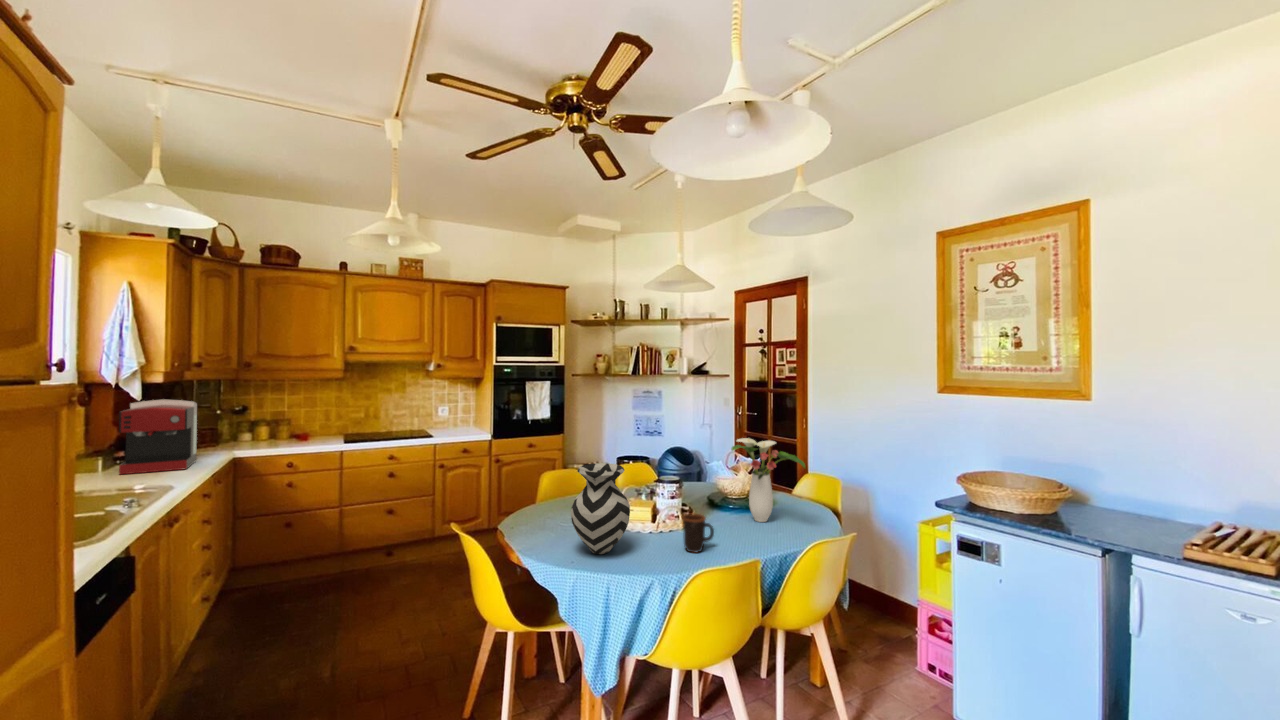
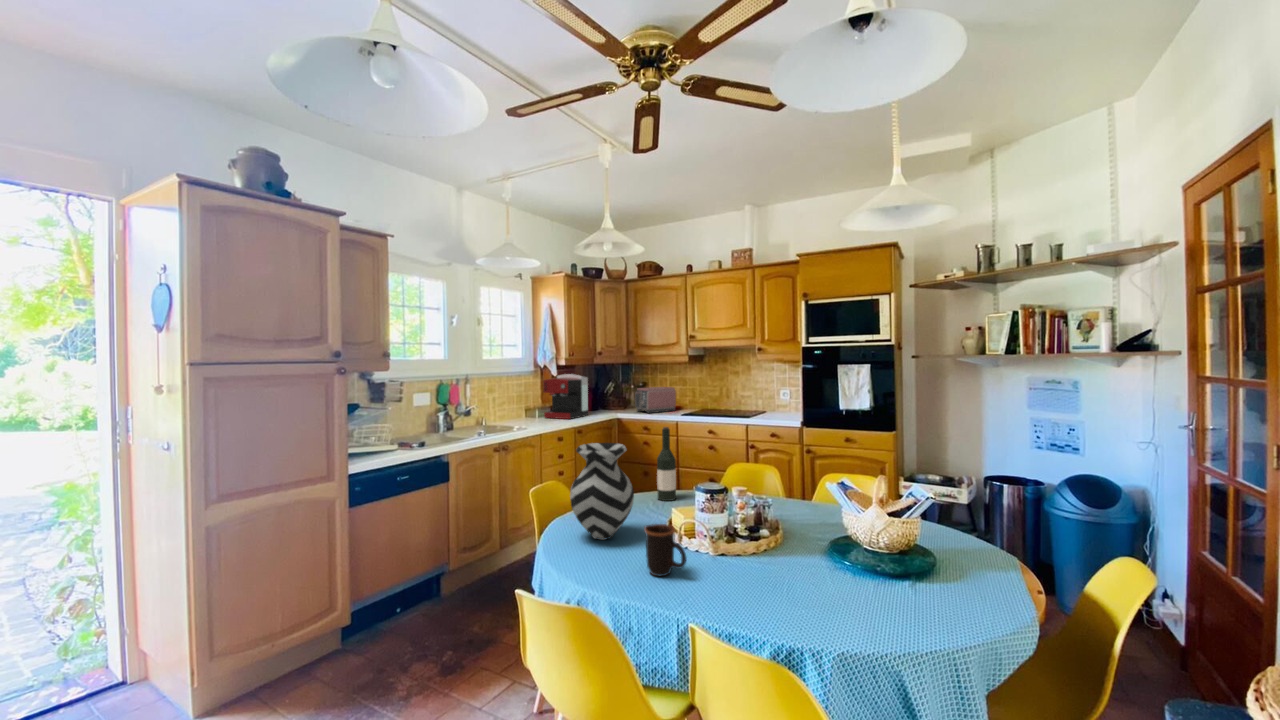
toaster: none [260,411,317,447] -> present [635,387,676,413]
flower arrangement: present [732,438,805,522] -> none [767,446,877,591]
wine bottle: none [540,447,559,518] -> present [657,427,676,501]

